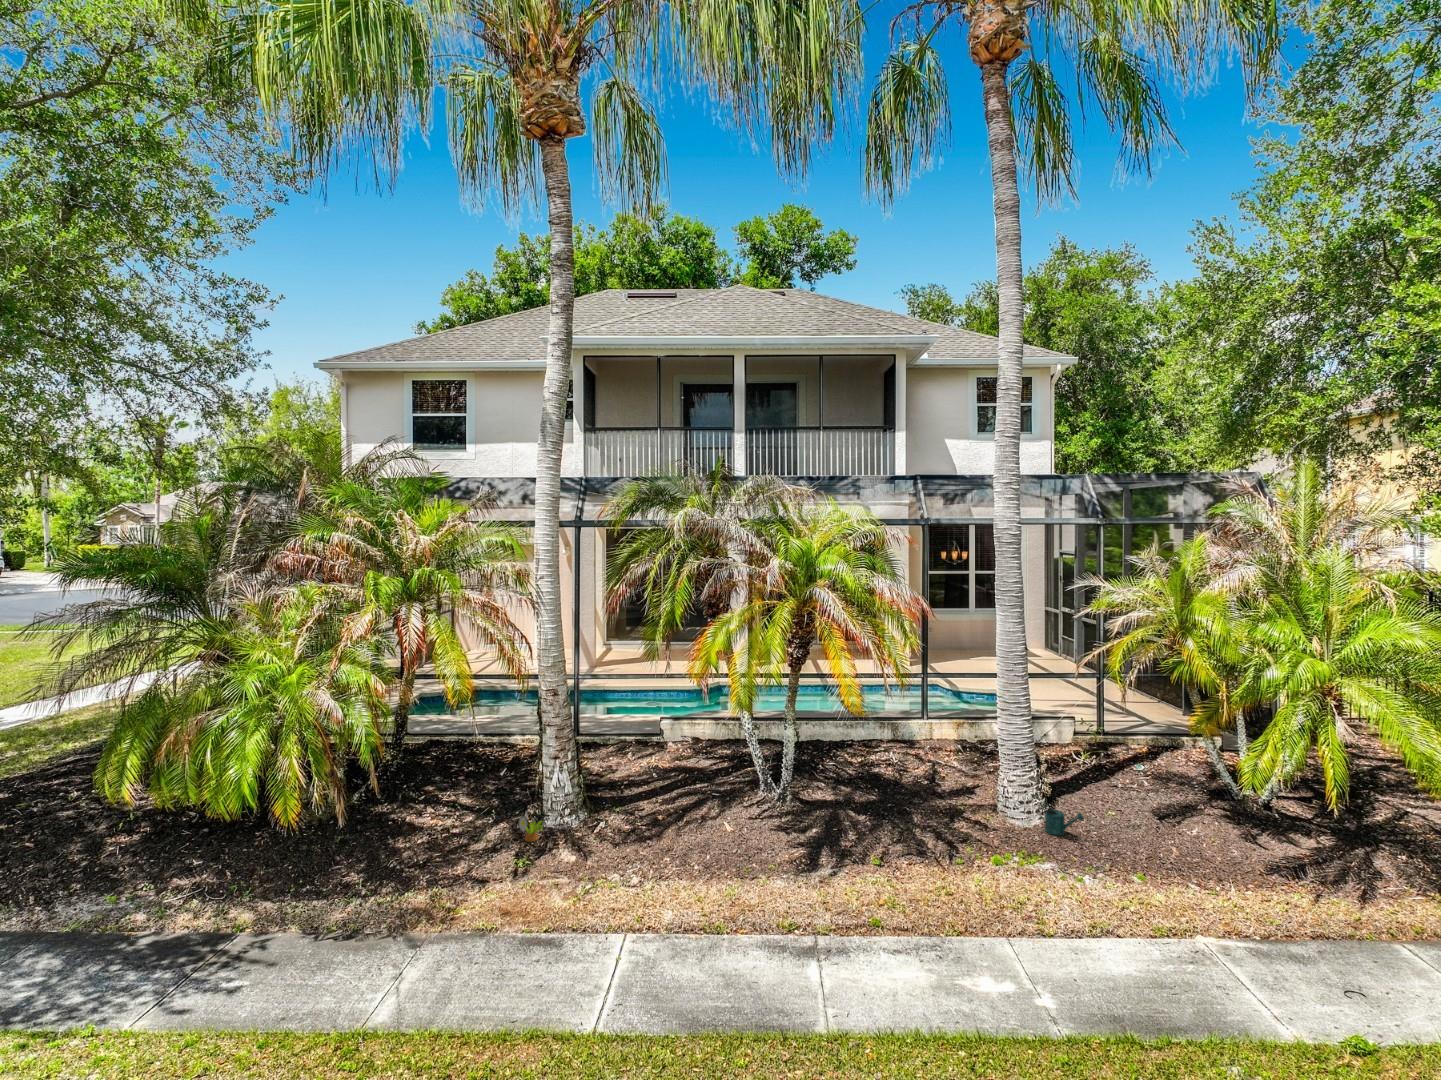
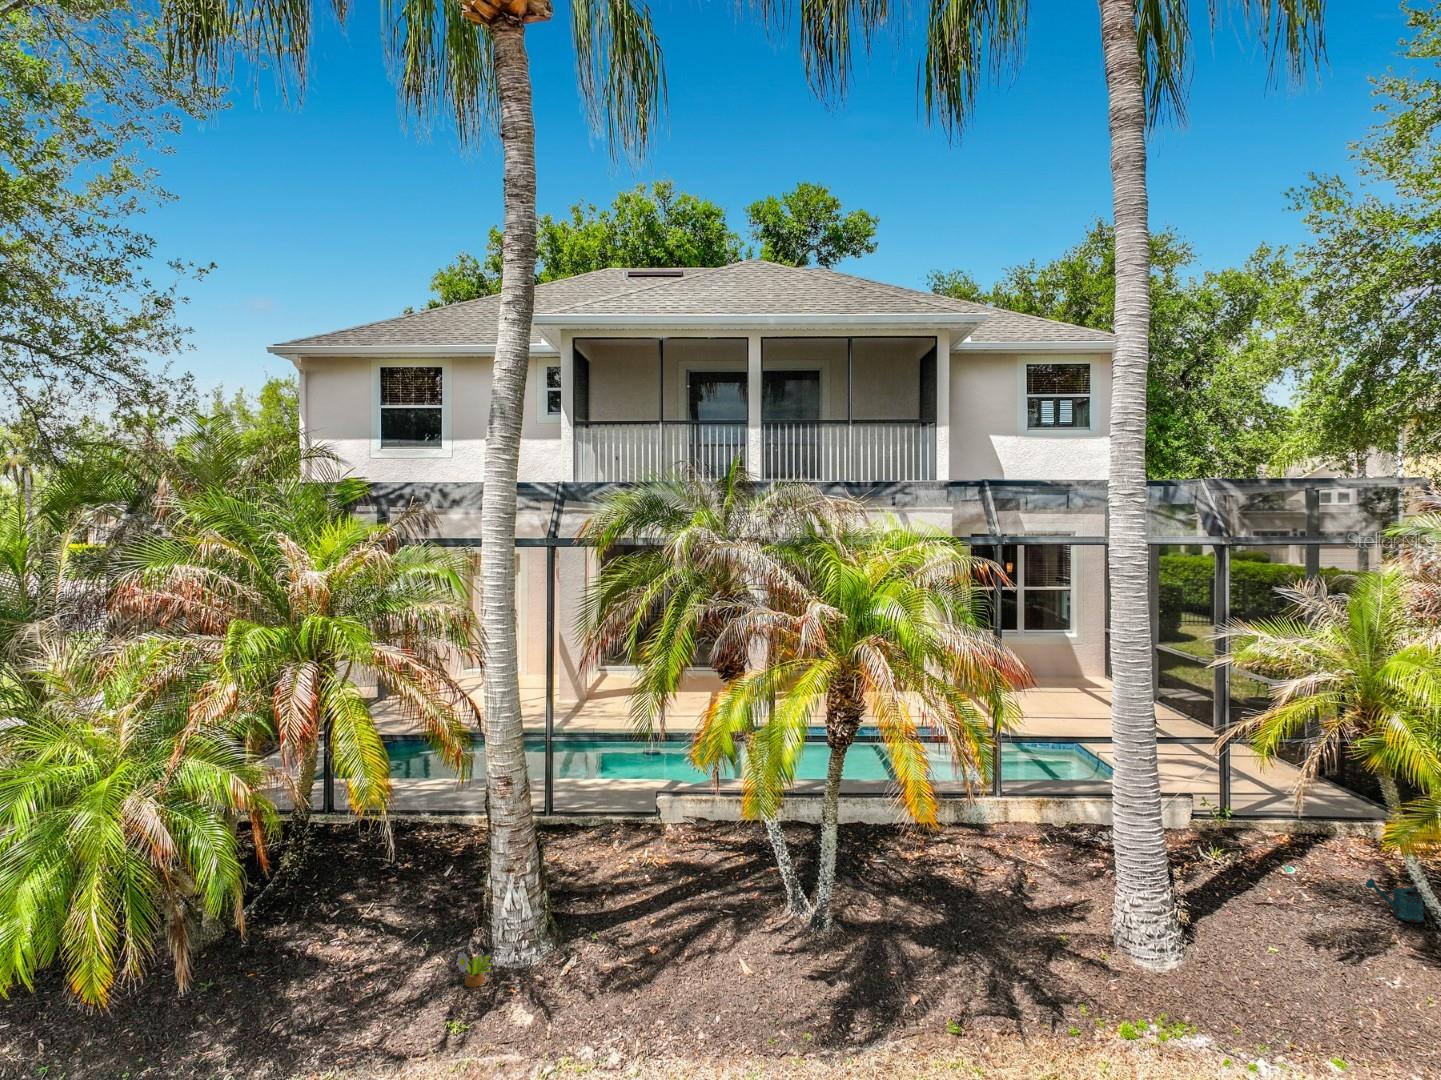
watering can: present [1040,806,1084,836] -> present [1366,879,1428,923]

